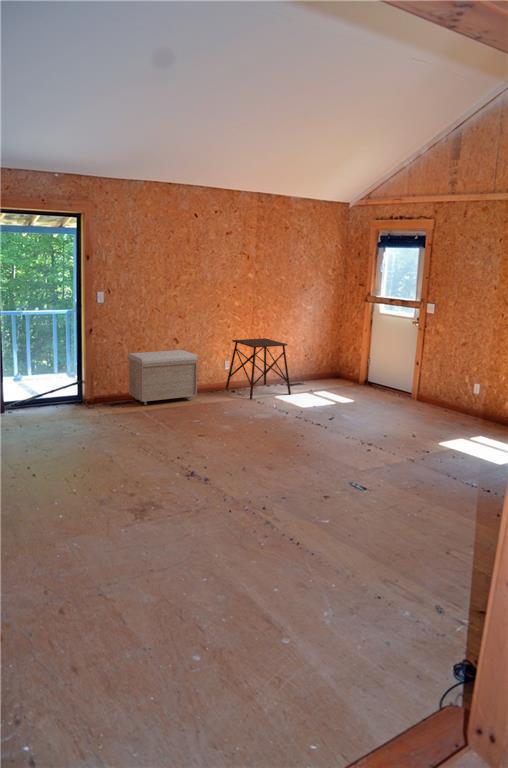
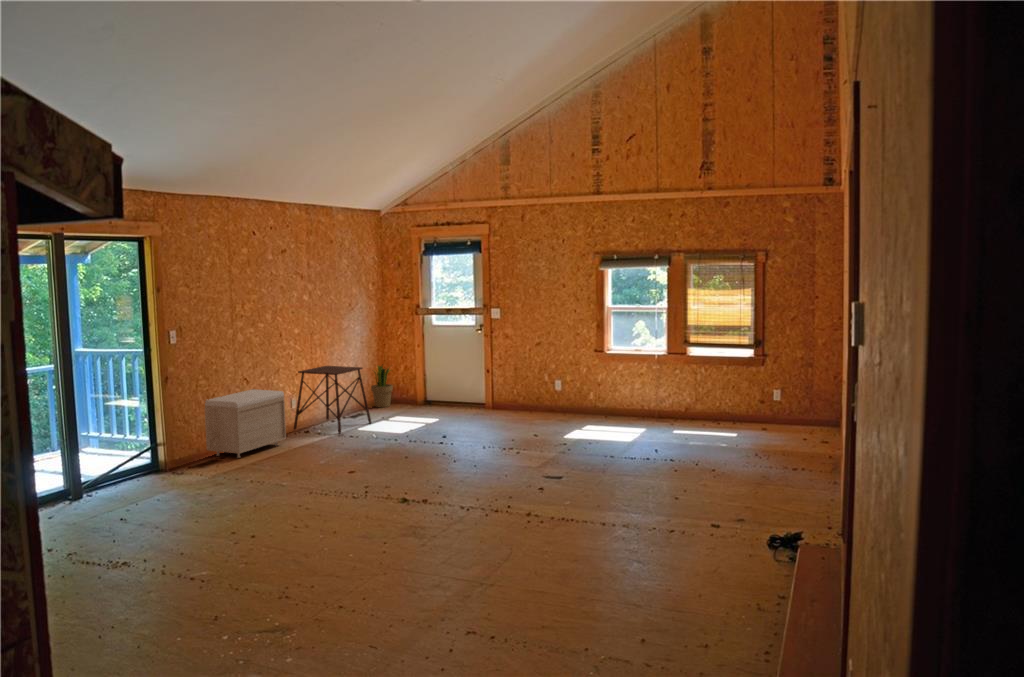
potted plant: none [318,343,341,382] -> present [371,366,393,407]

